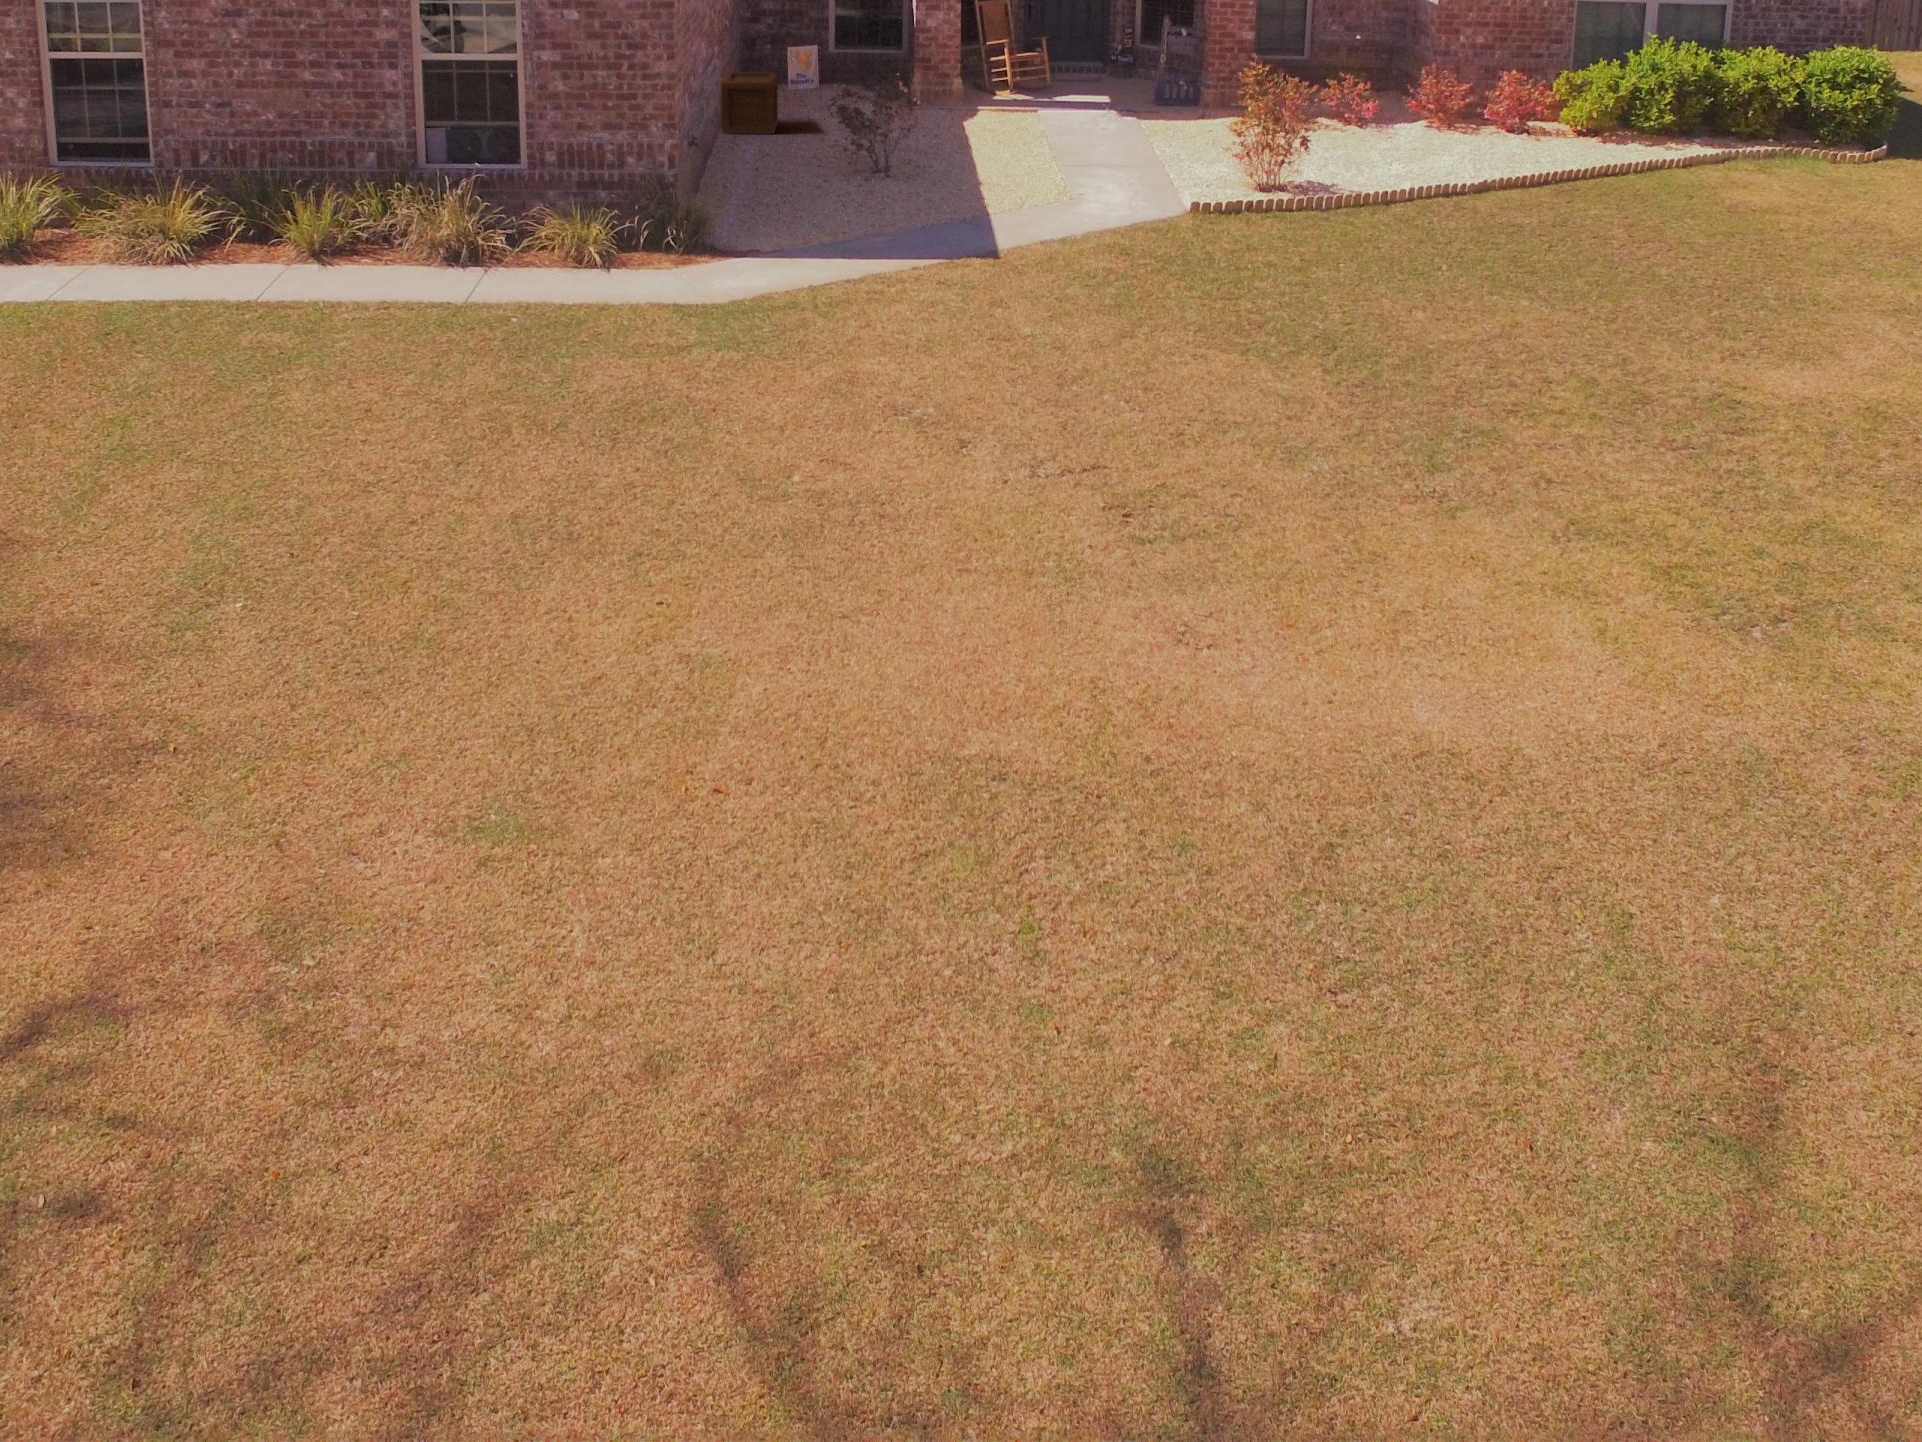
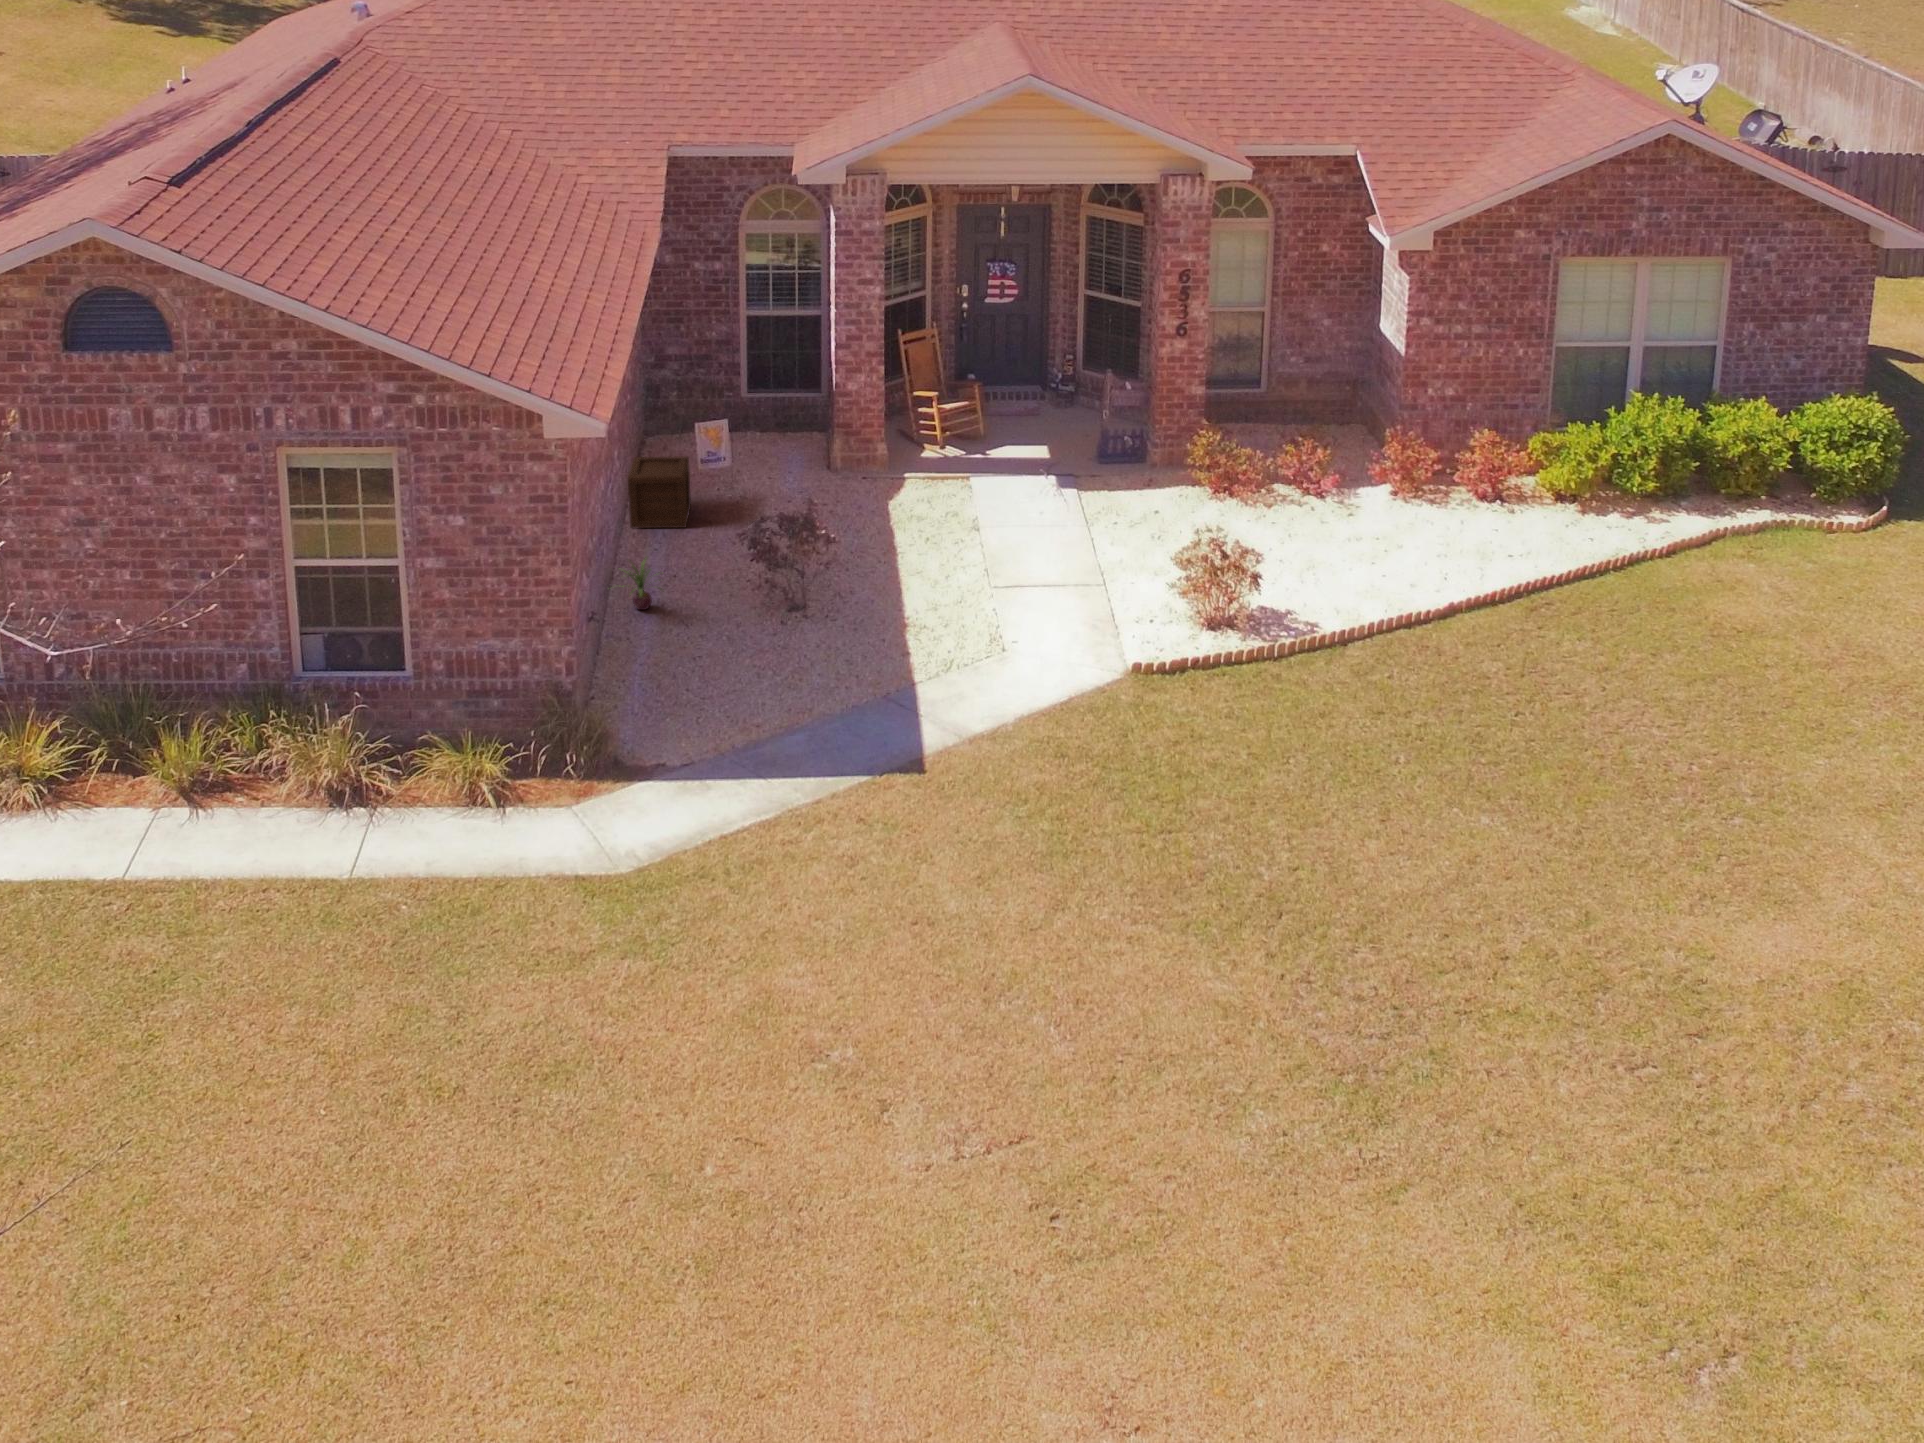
decorative plant: none [703,124,758,174] -> present [621,559,658,610]

